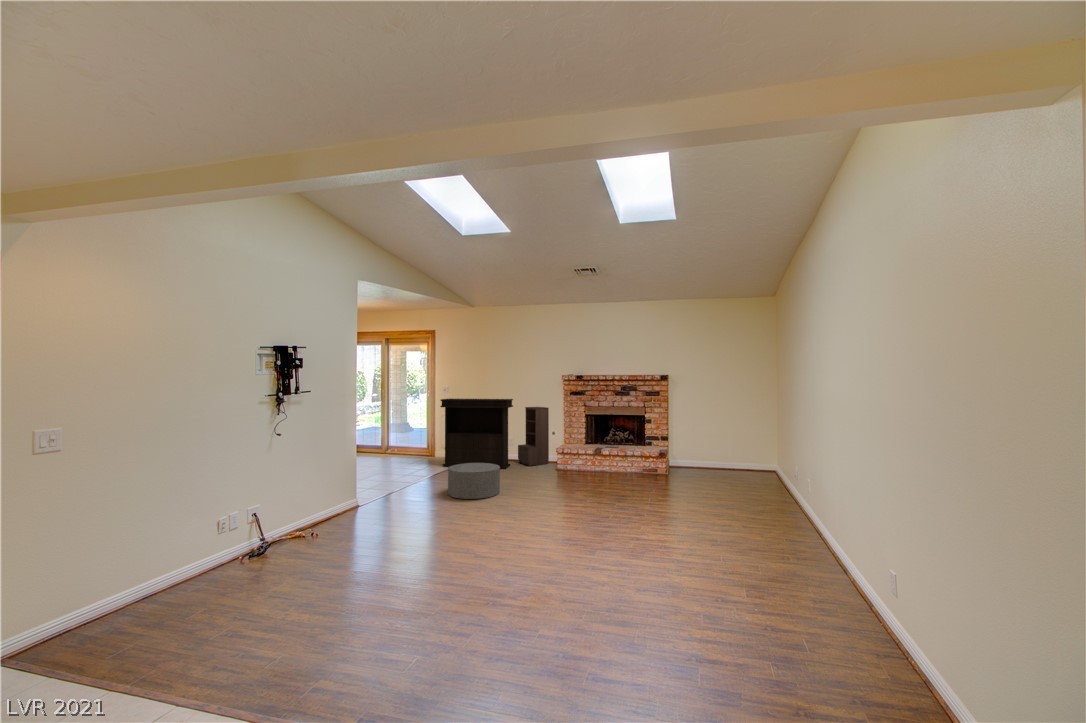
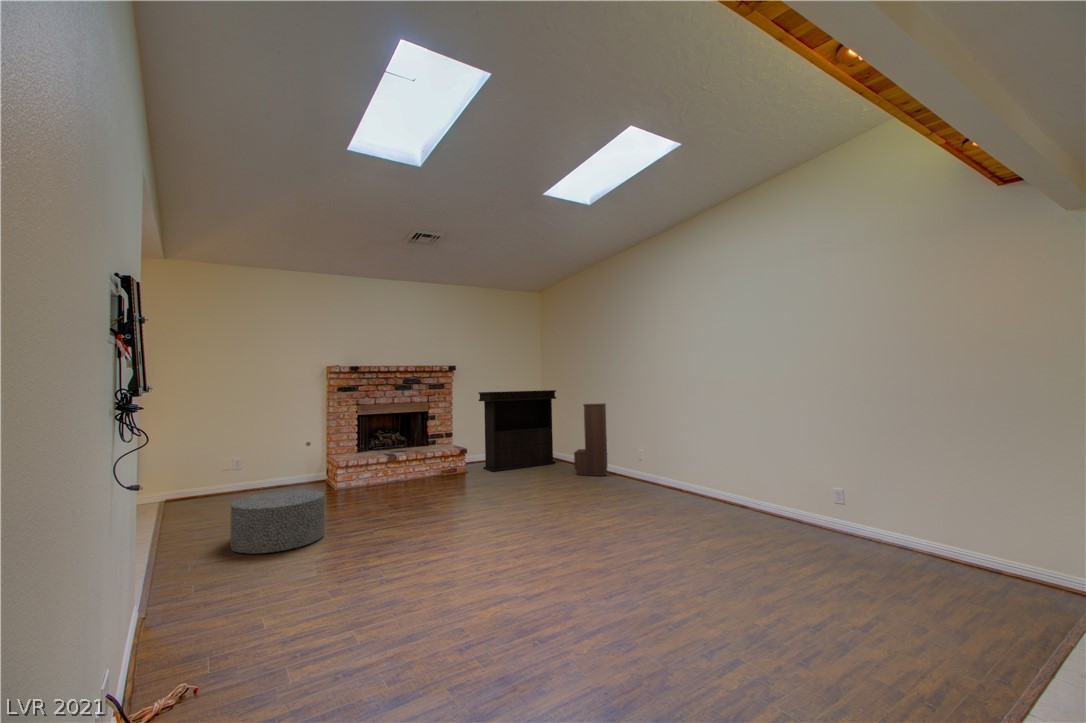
console table: present [440,399,513,469] -> present [479,390,556,472]
bookshelf: present [518,407,549,466] -> present [574,404,607,476]

